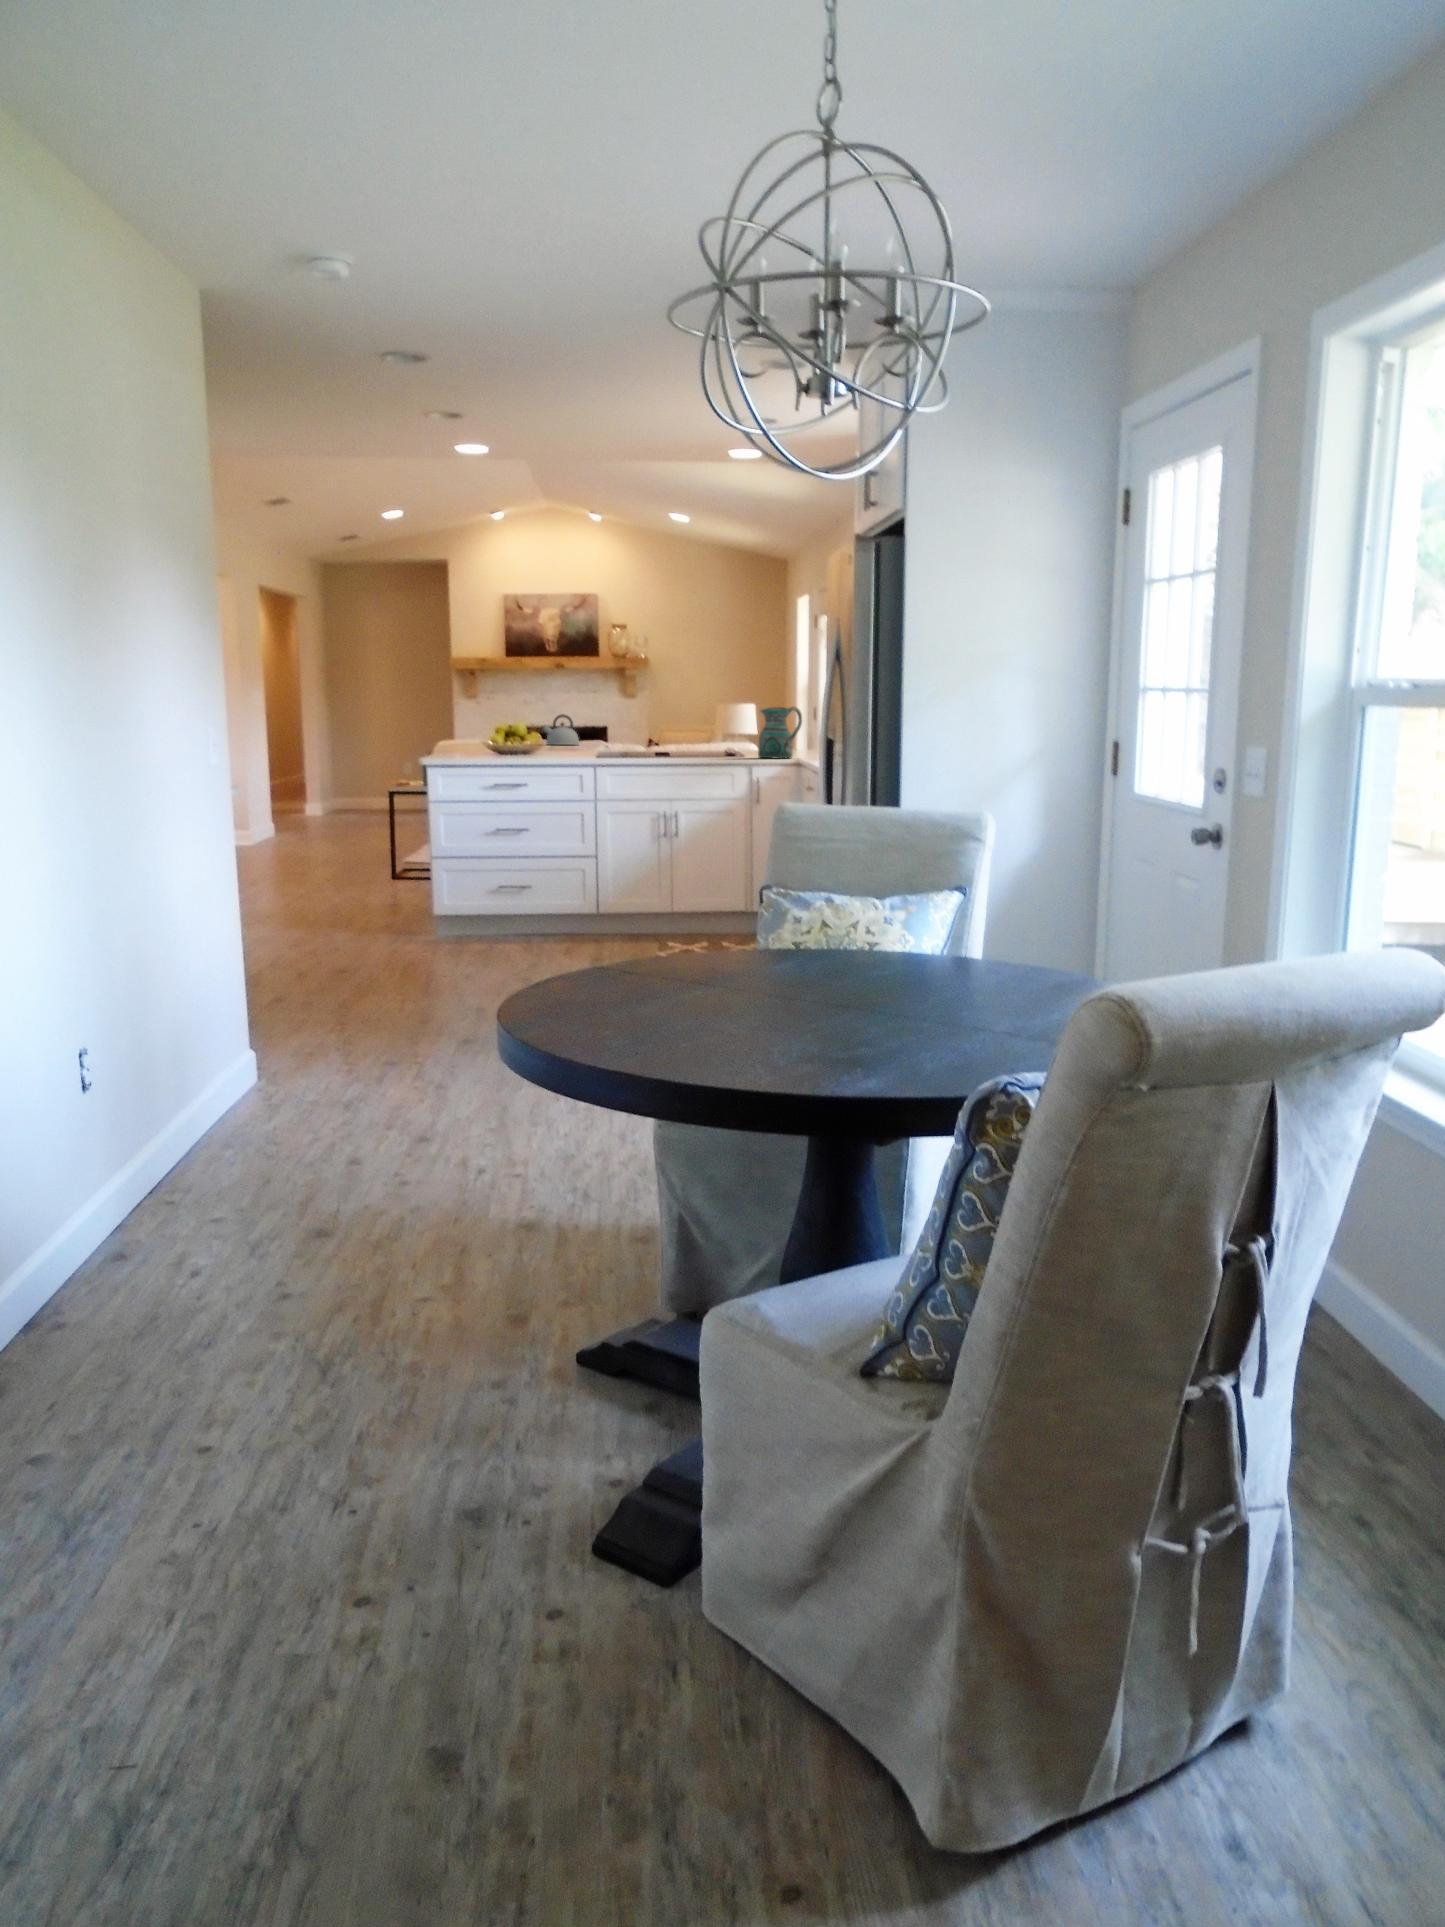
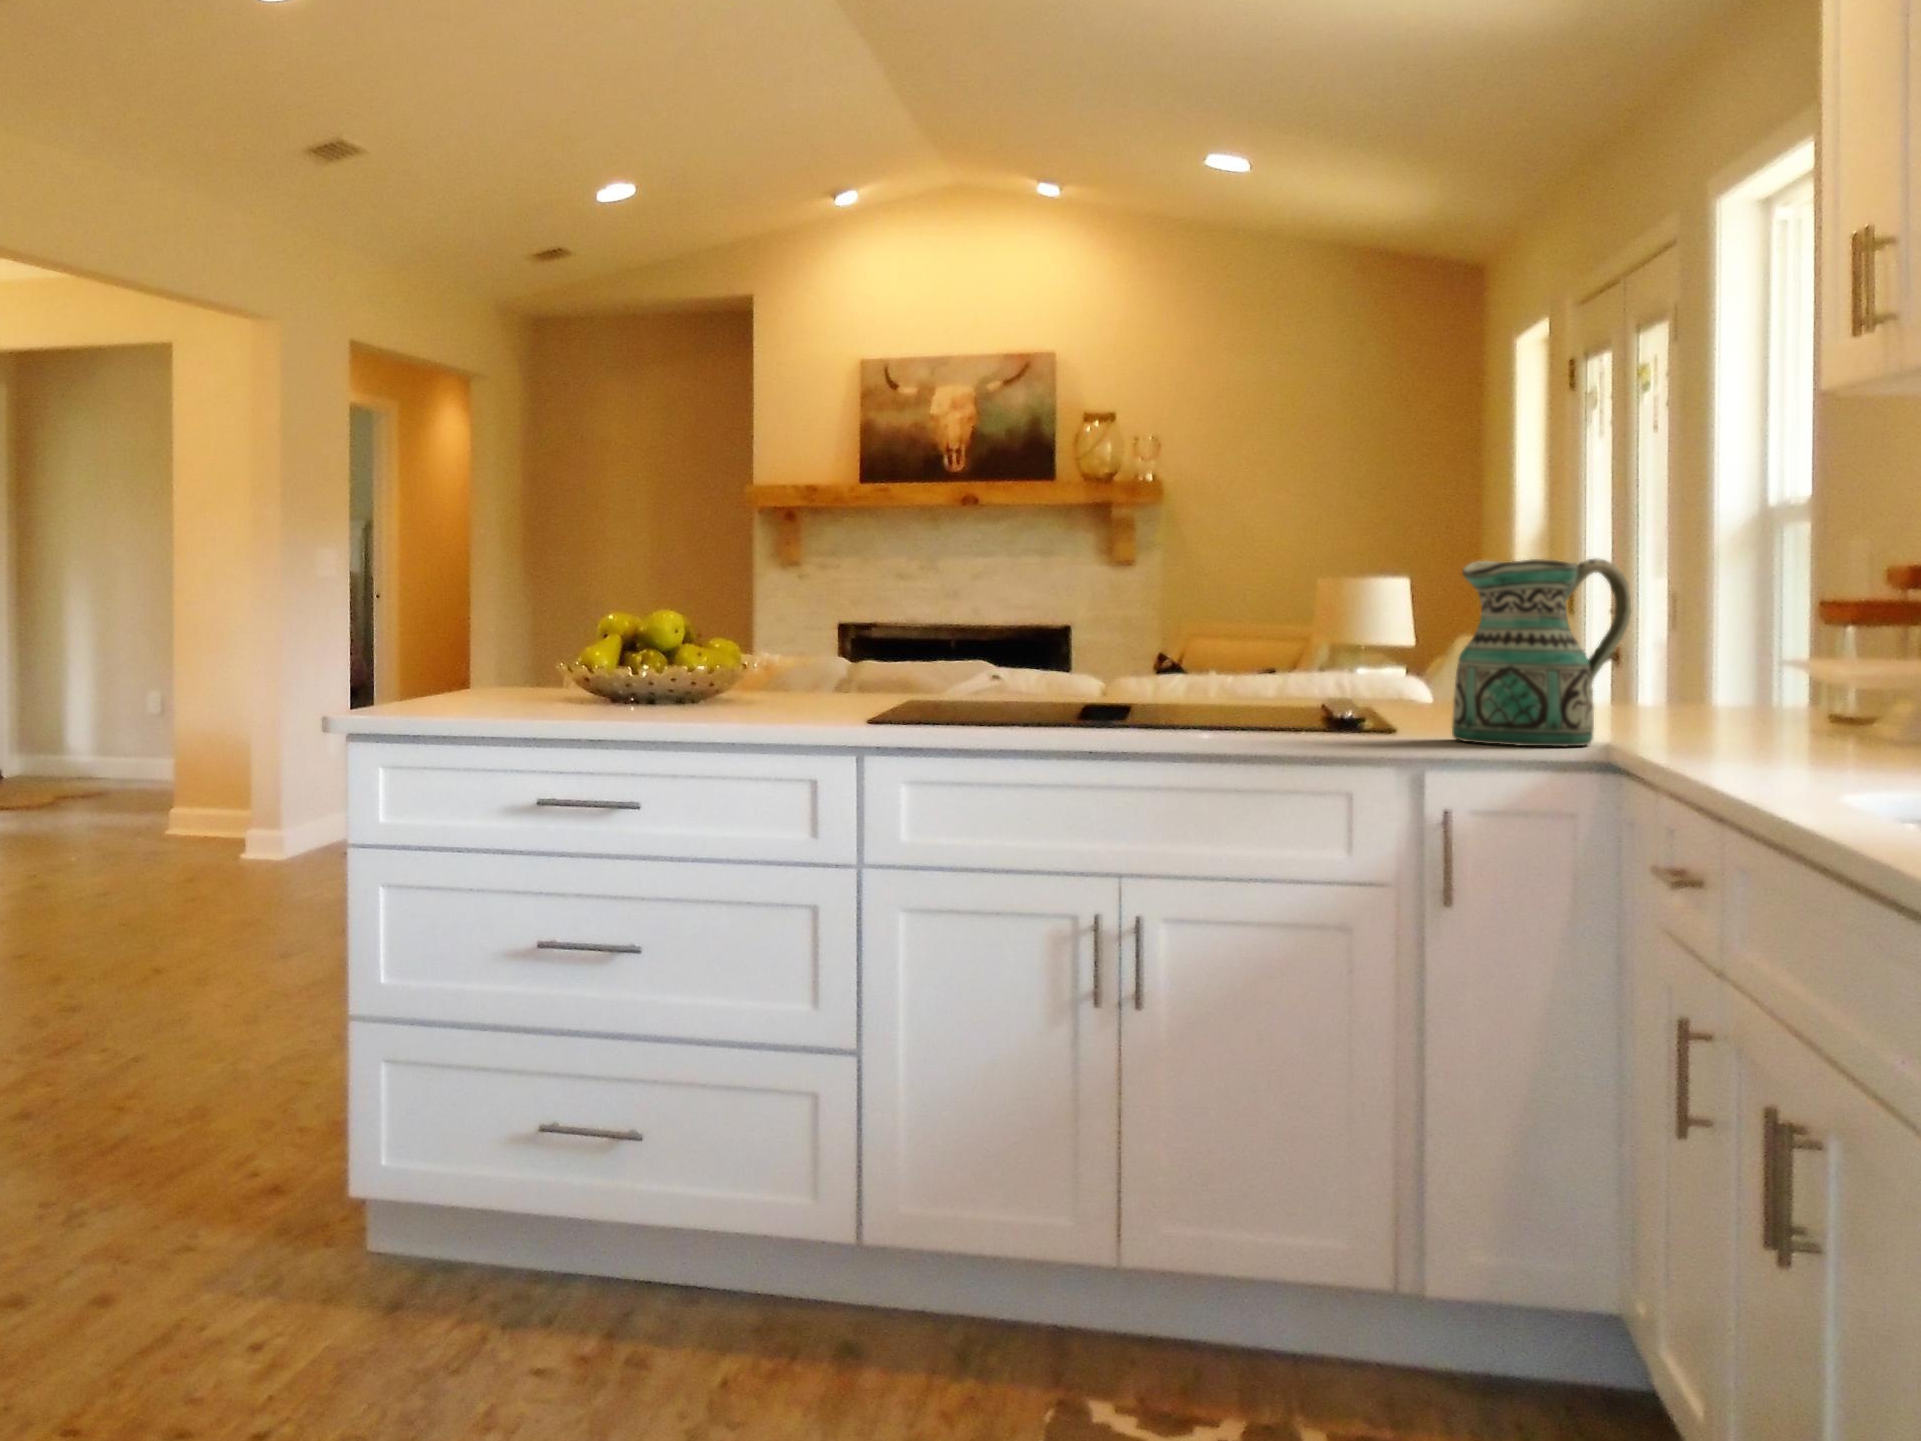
kettle: present [543,714,579,745] -> none [838,592,934,668]

